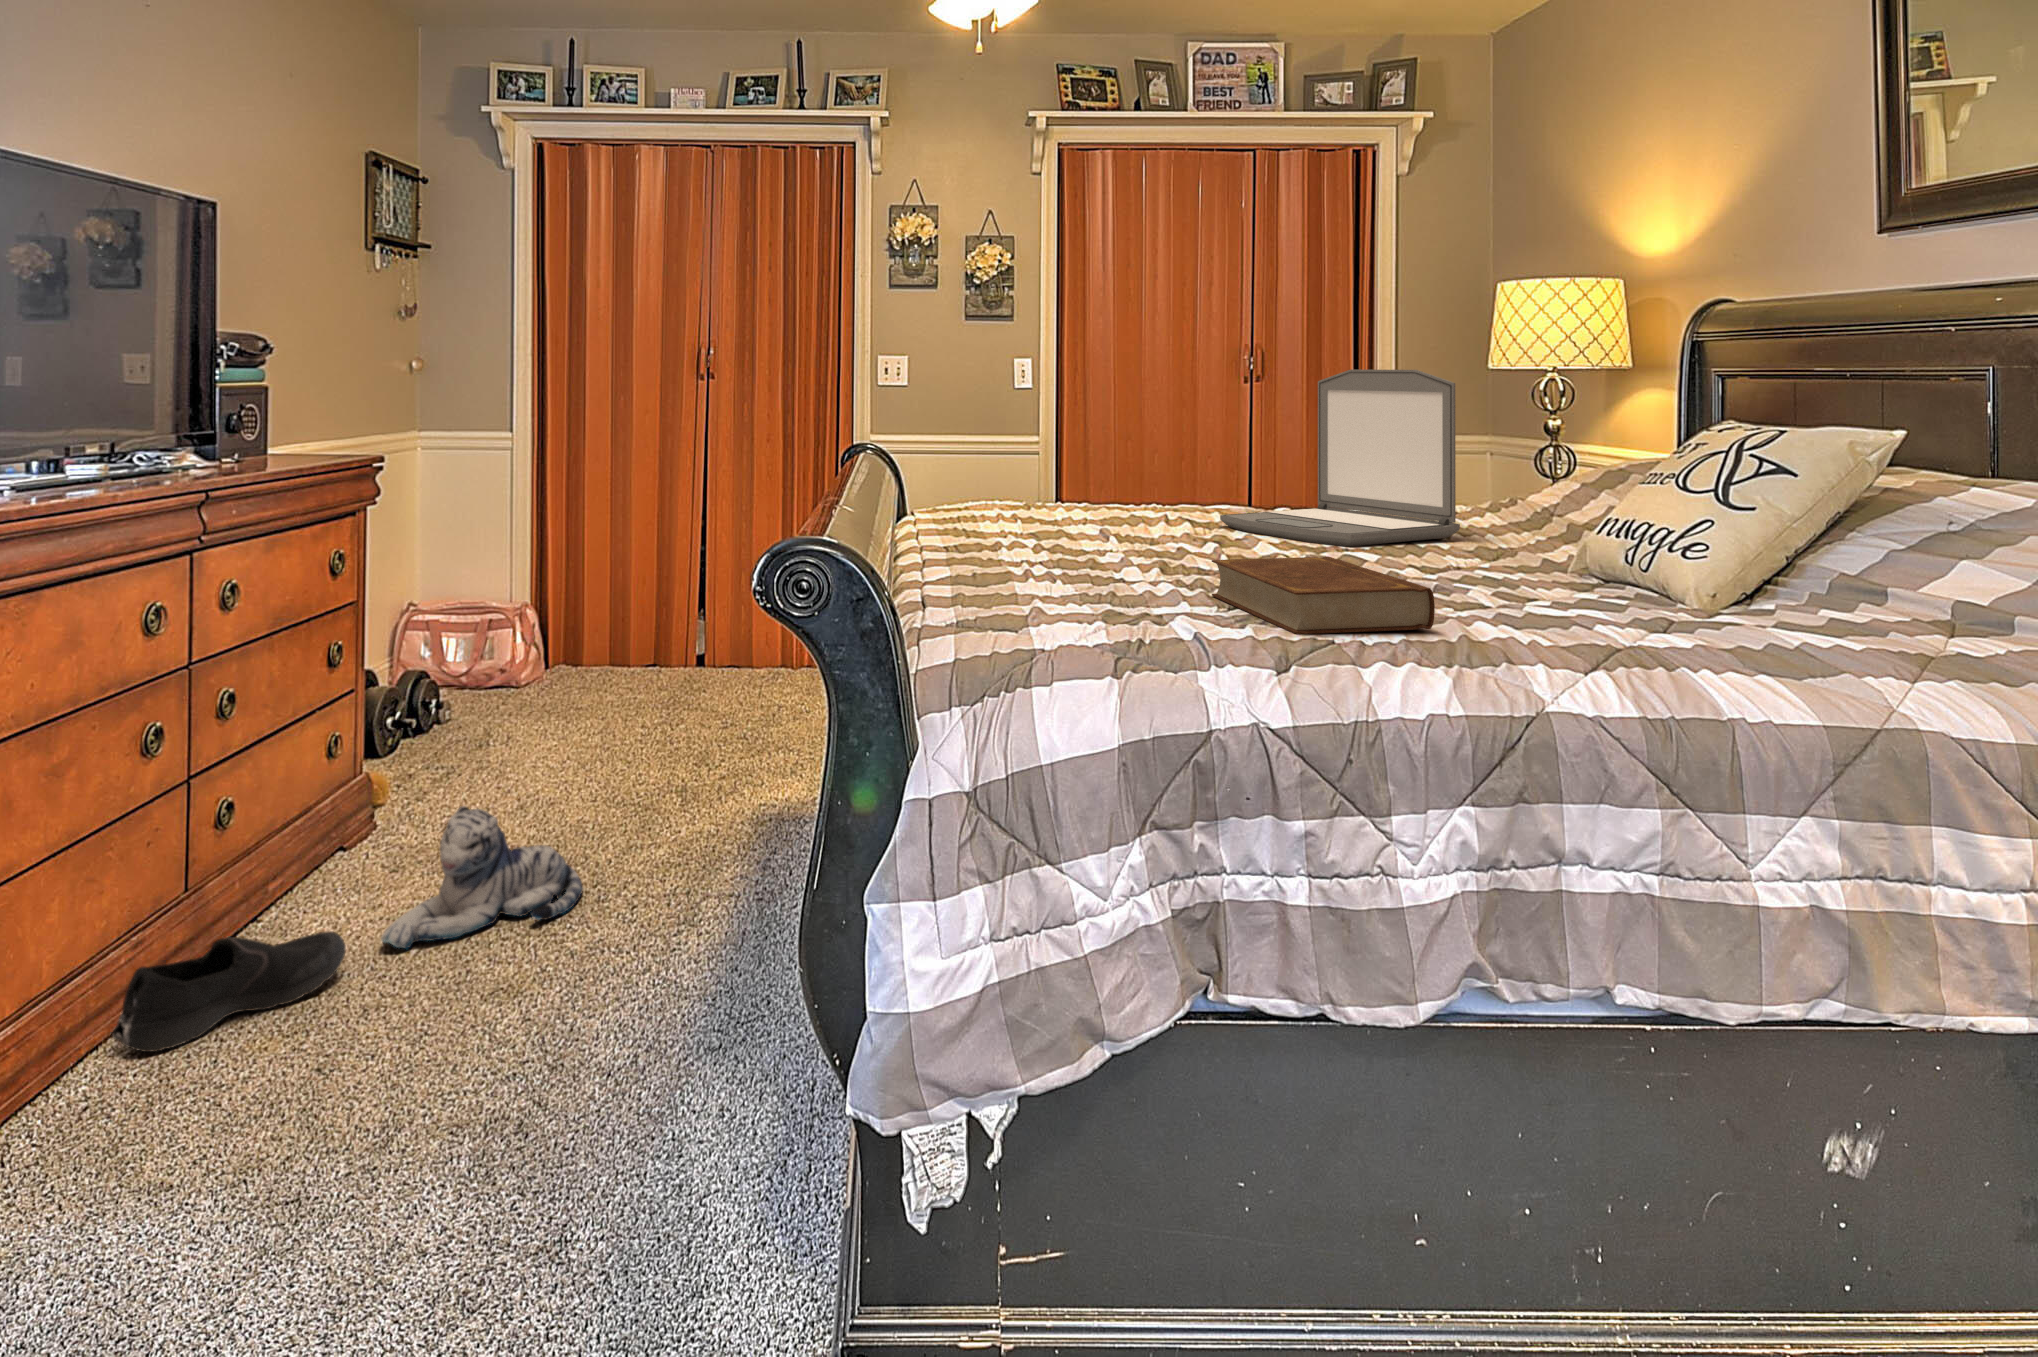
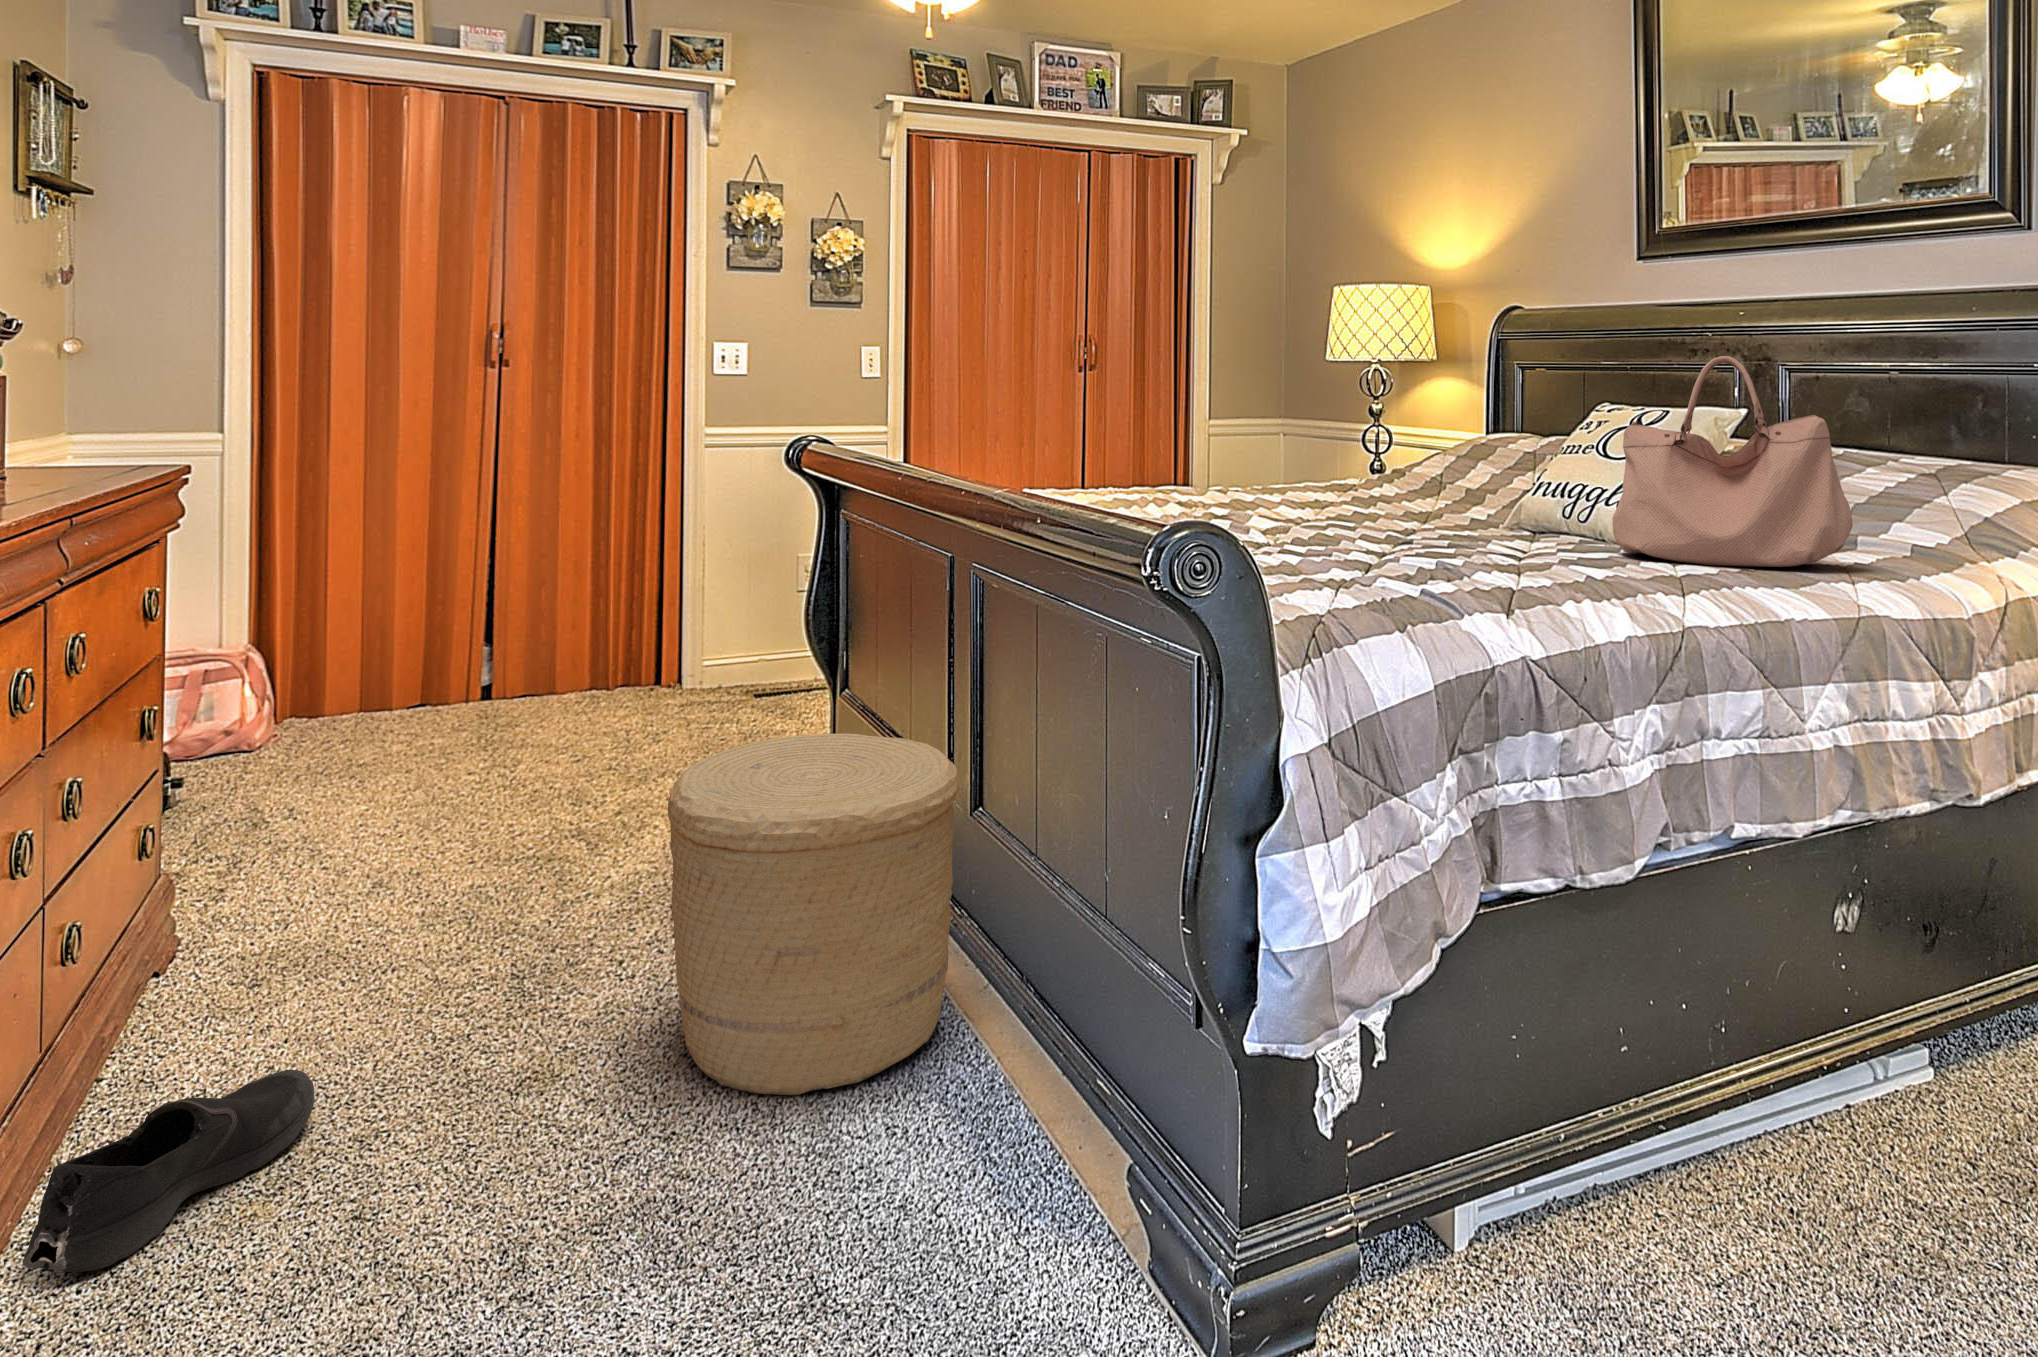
handbag: none [1593,348,1937,643] -> present [1612,356,1853,567]
laptop: present [1220,369,1460,547] -> none [1220,367,1419,522]
book: present [1212,557,1435,634] -> none [1368,527,1573,588]
woven basket: none [592,715,857,1053] -> present [668,733,959,1095]
plush toy: present [381,806,583,949] -> none [336,890,559,1075]

